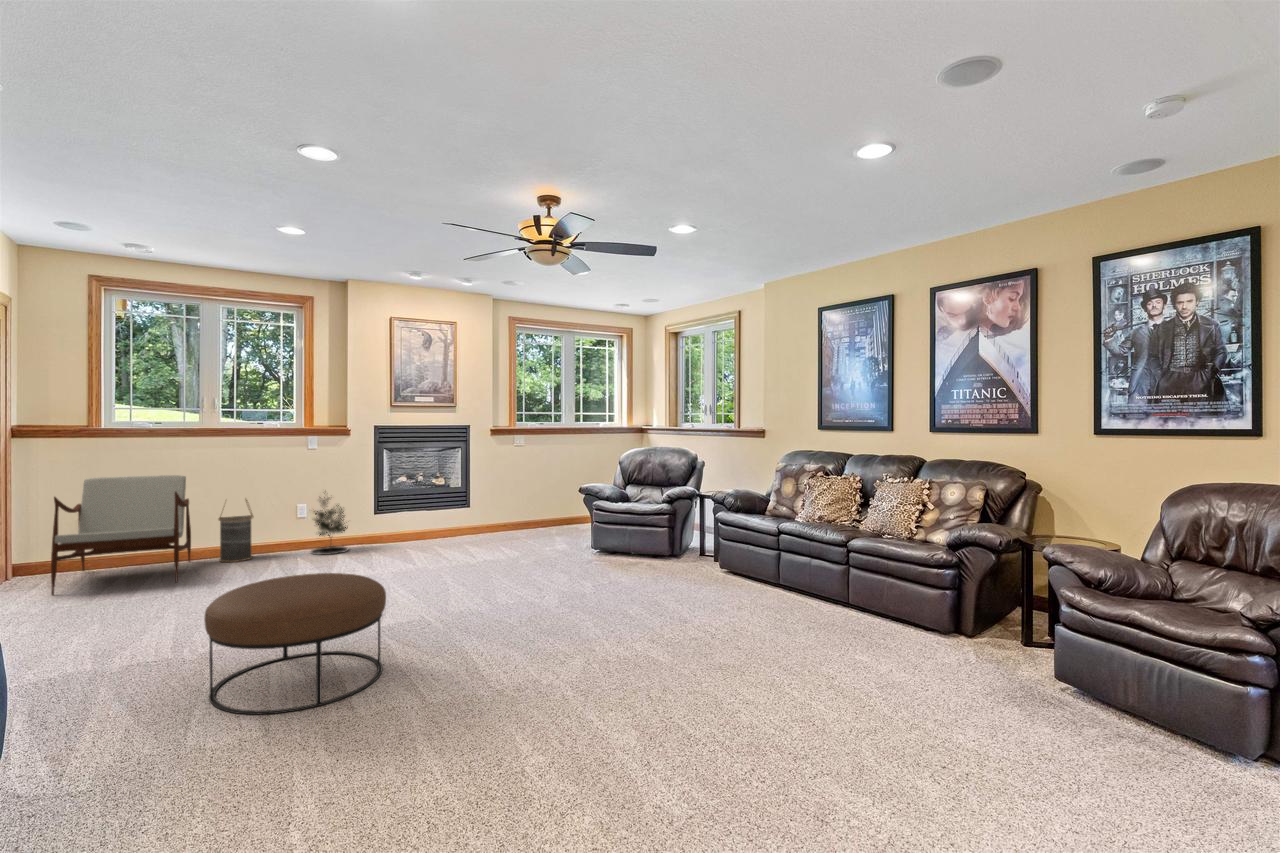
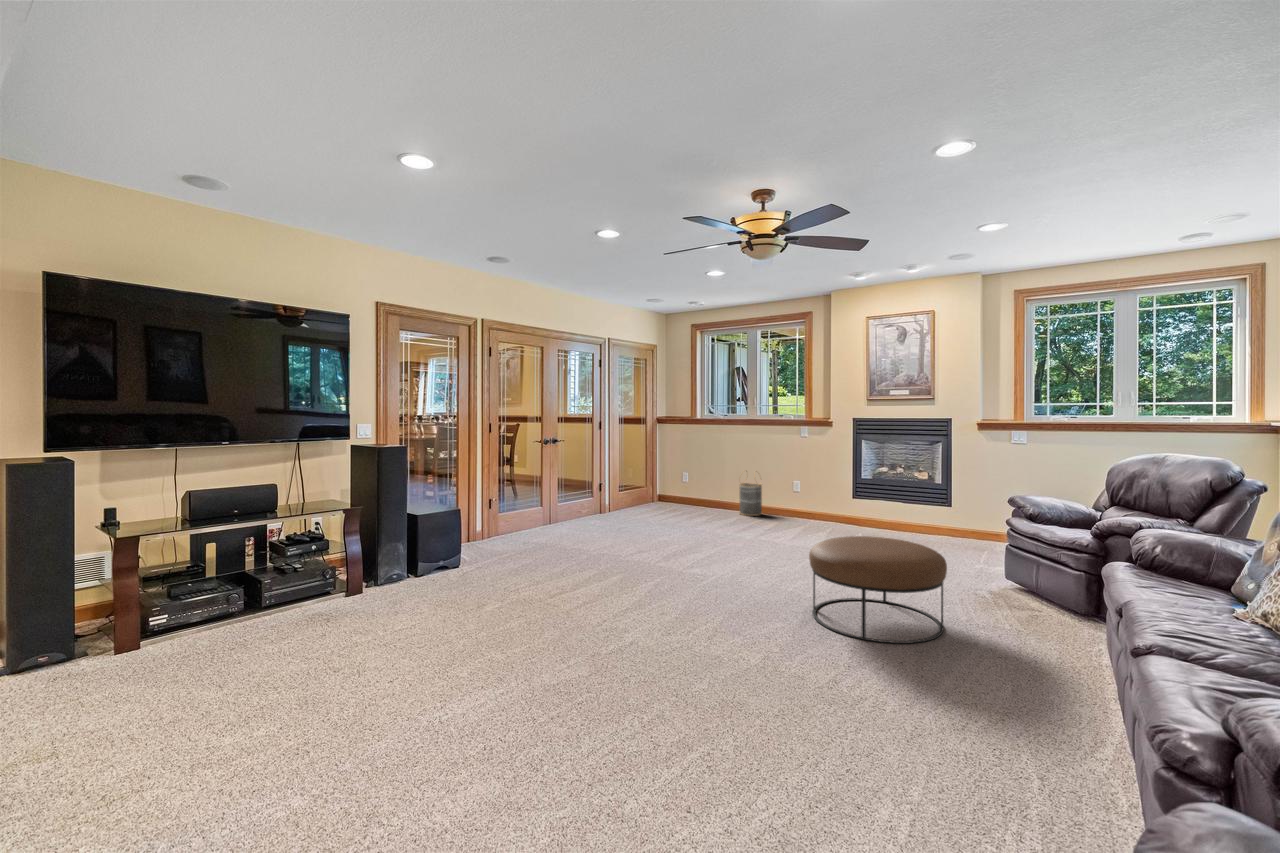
armchair: present [51,475,191,595] -> none [645,450,730,520]
potted tree: present [311,497,348,555] -> none [790,470,825,525]
ottoman: present [204,573,386,715] -> present [809,536,947,644]

